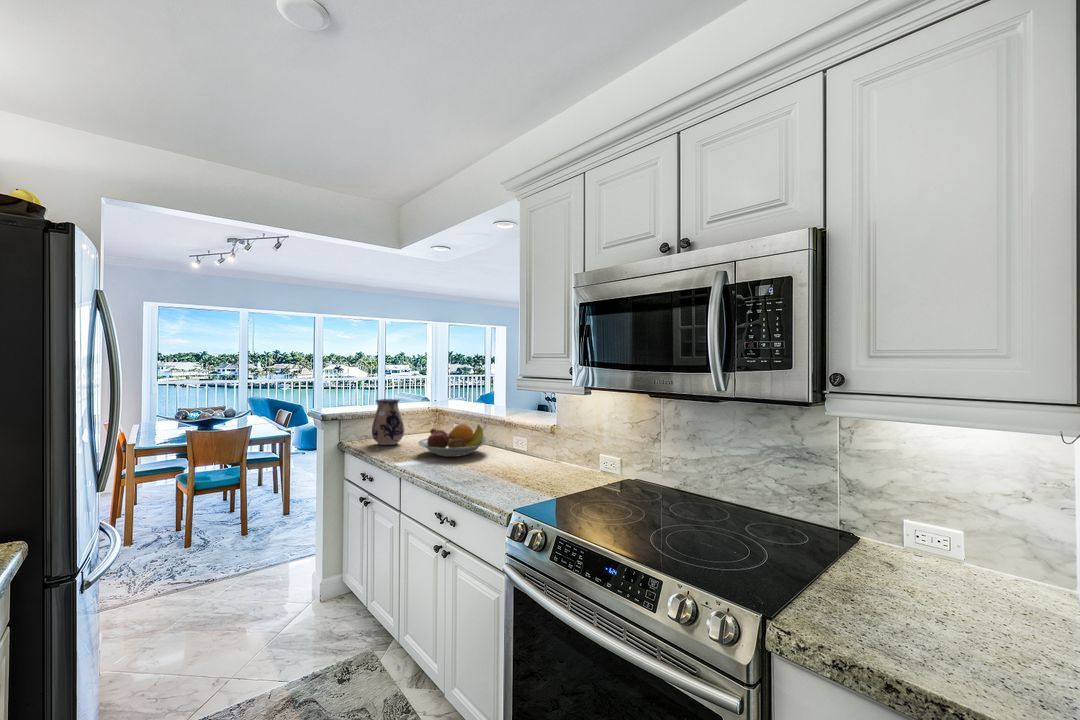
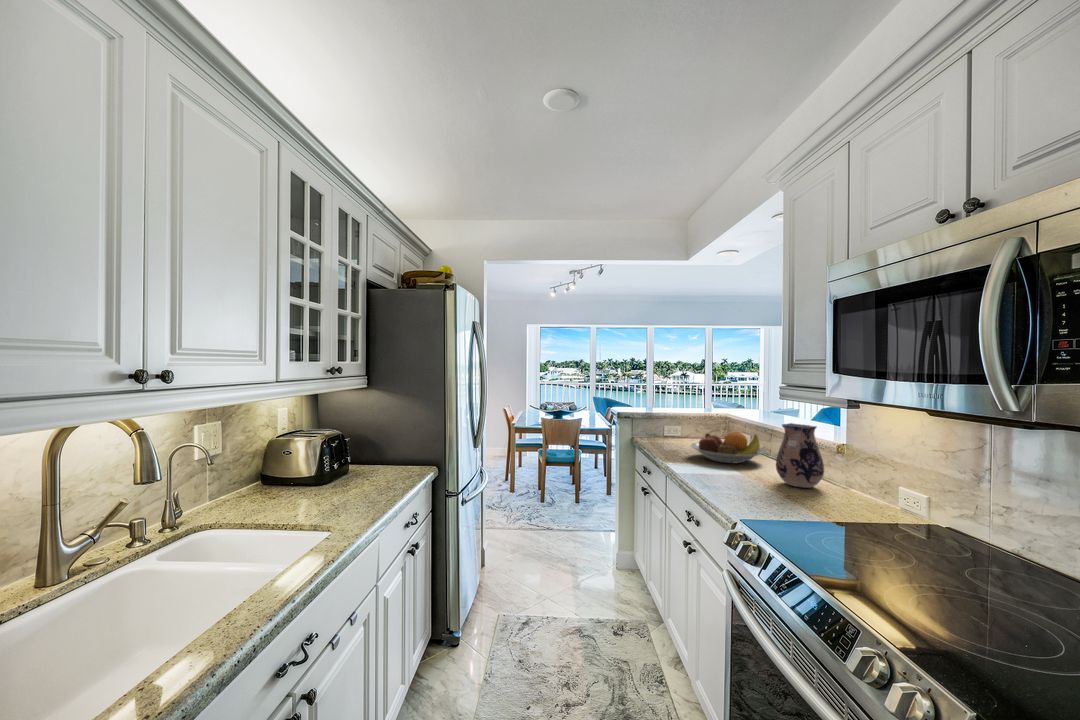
ceramic pitcher: present [372,399,404,445] -> present [776,423,824,488]

